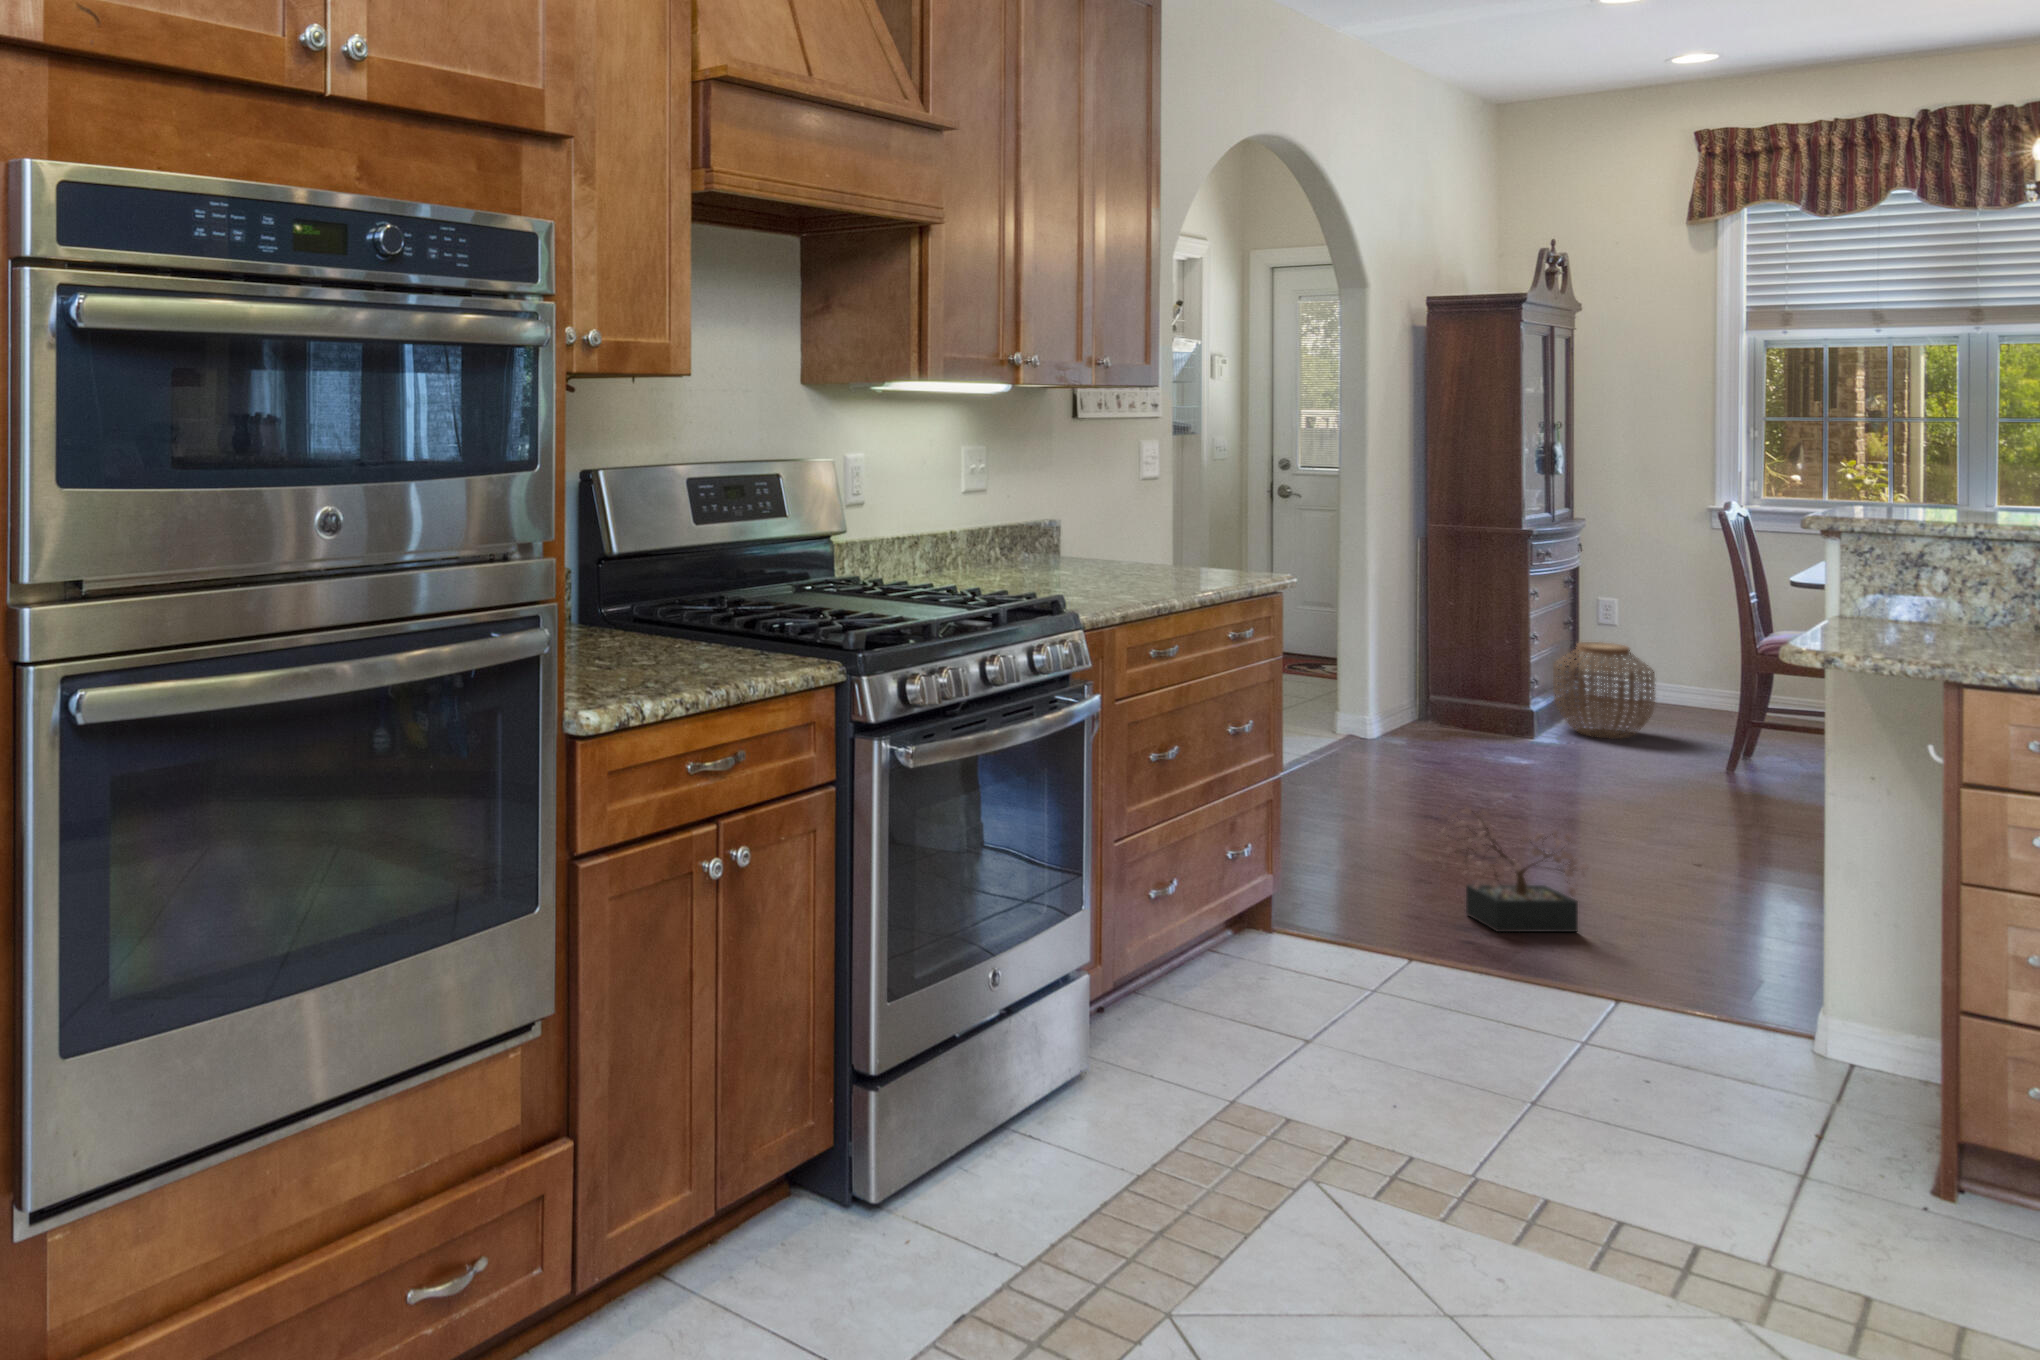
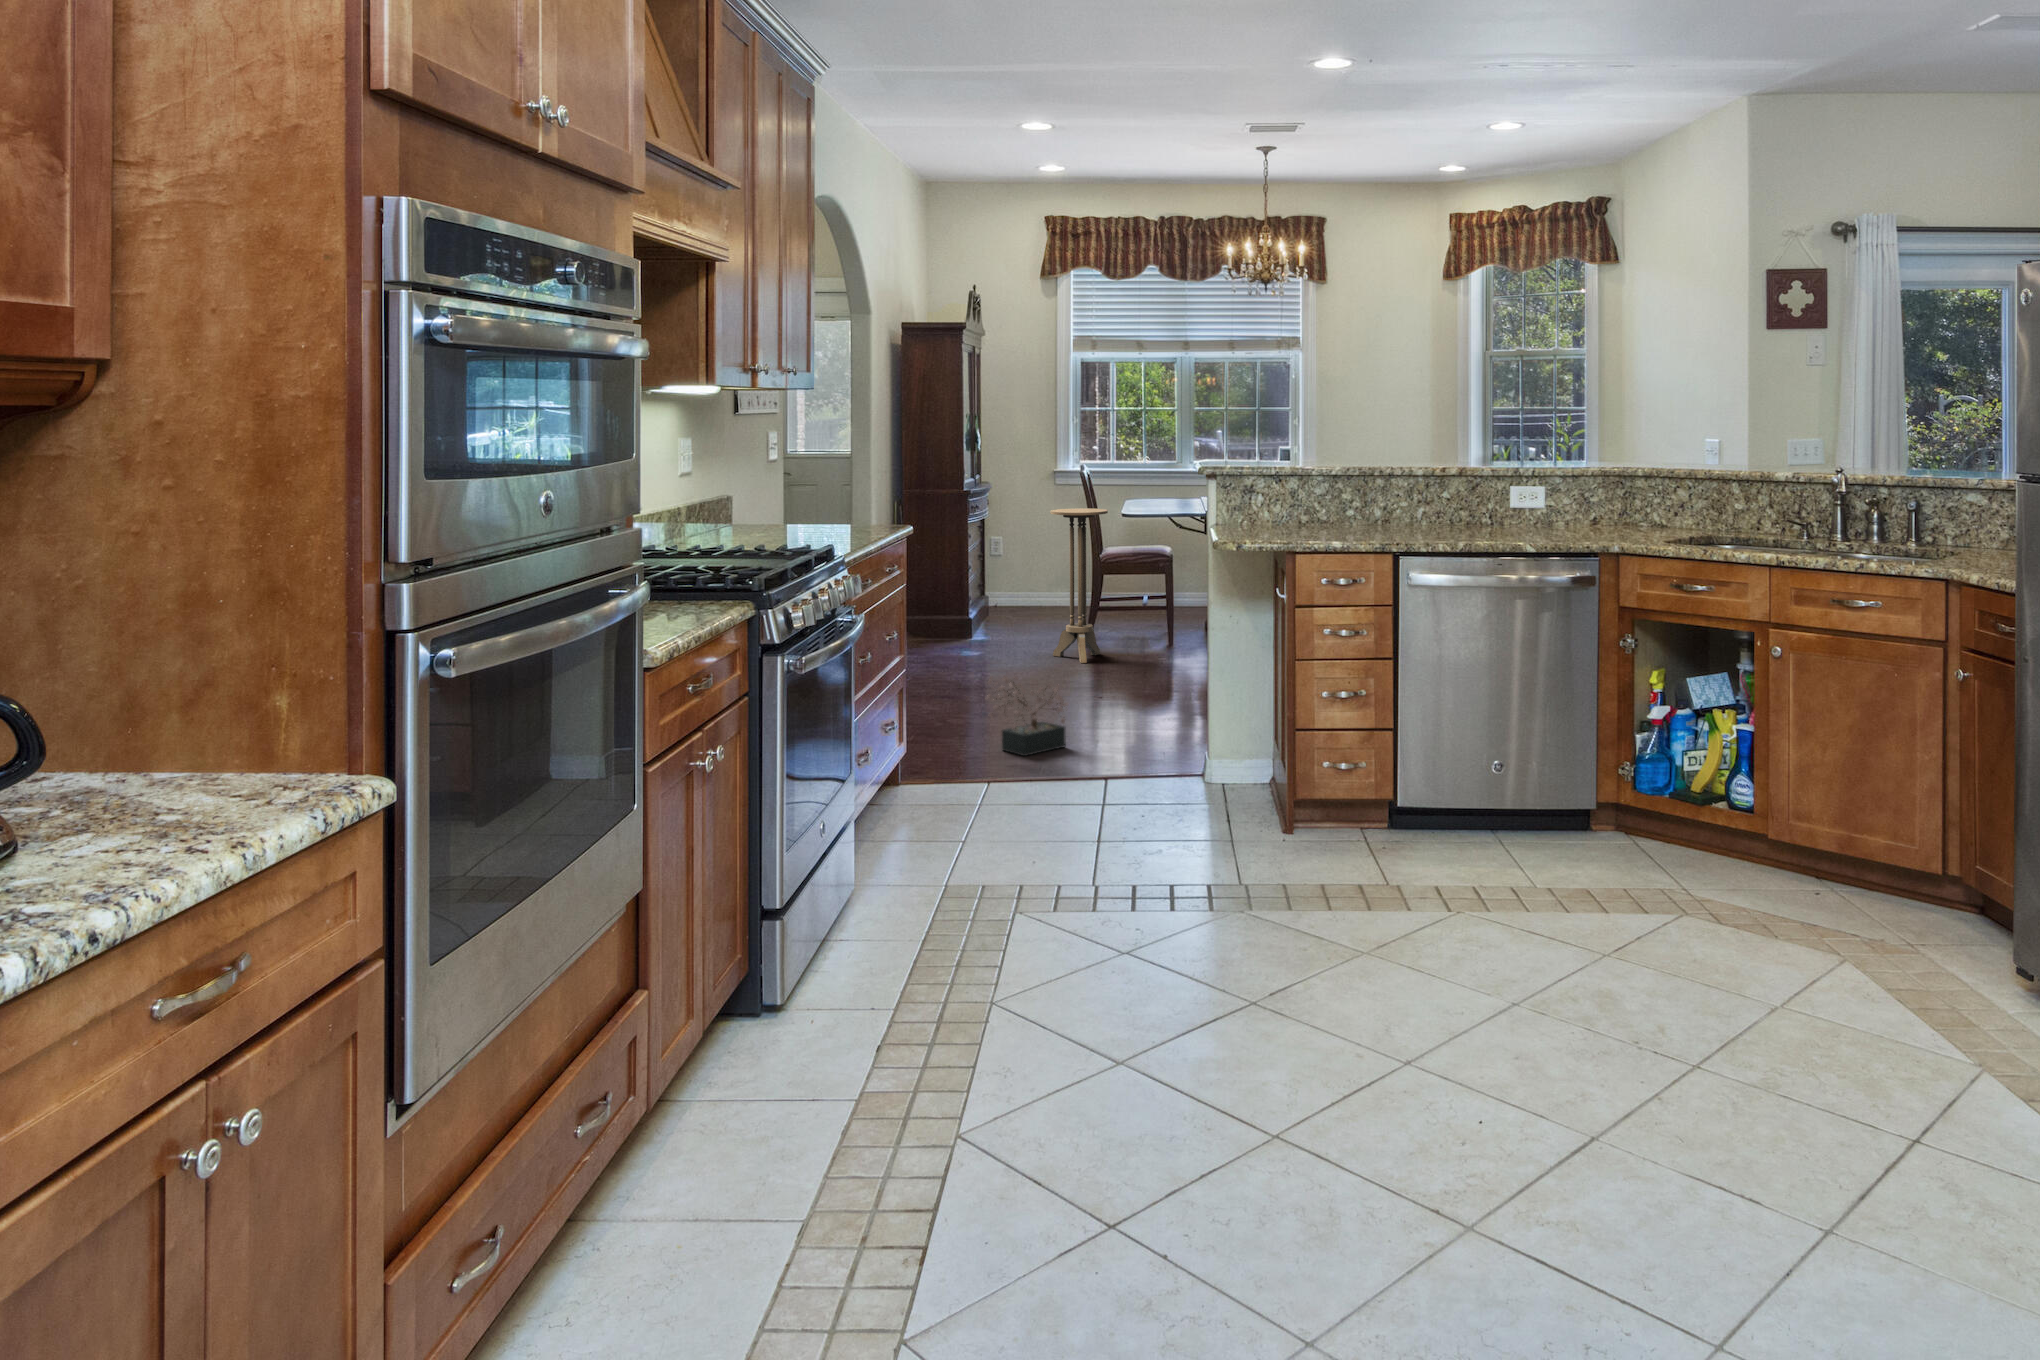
side table: none [1650,566,1757,804] -> present [1050,508,1108,663]
woven basket: present [1553,642,1655,738] -> none [976,568,1035,633]

